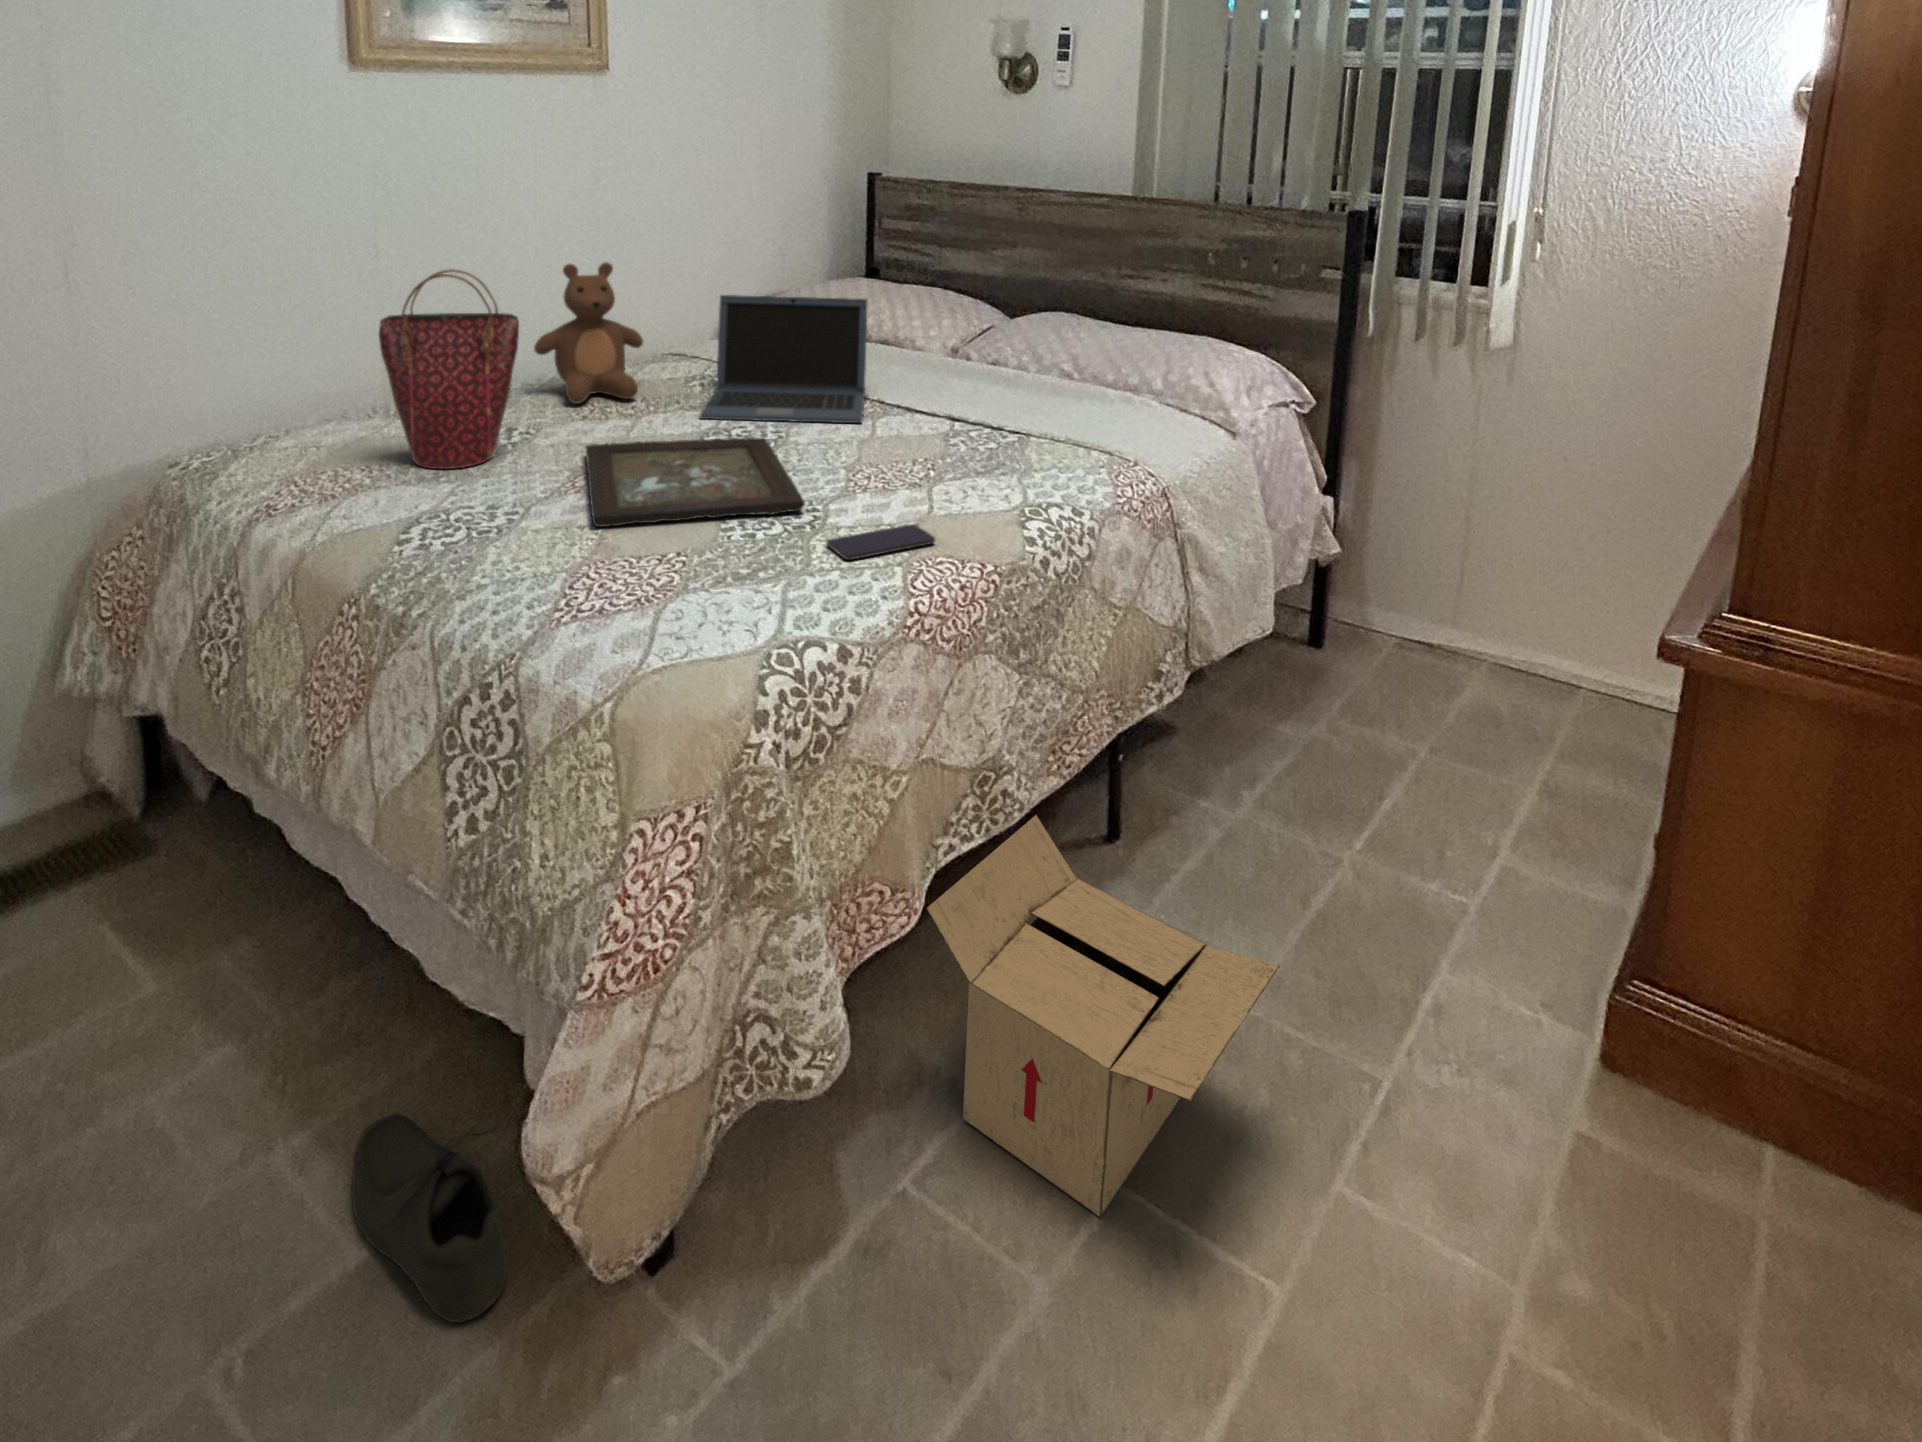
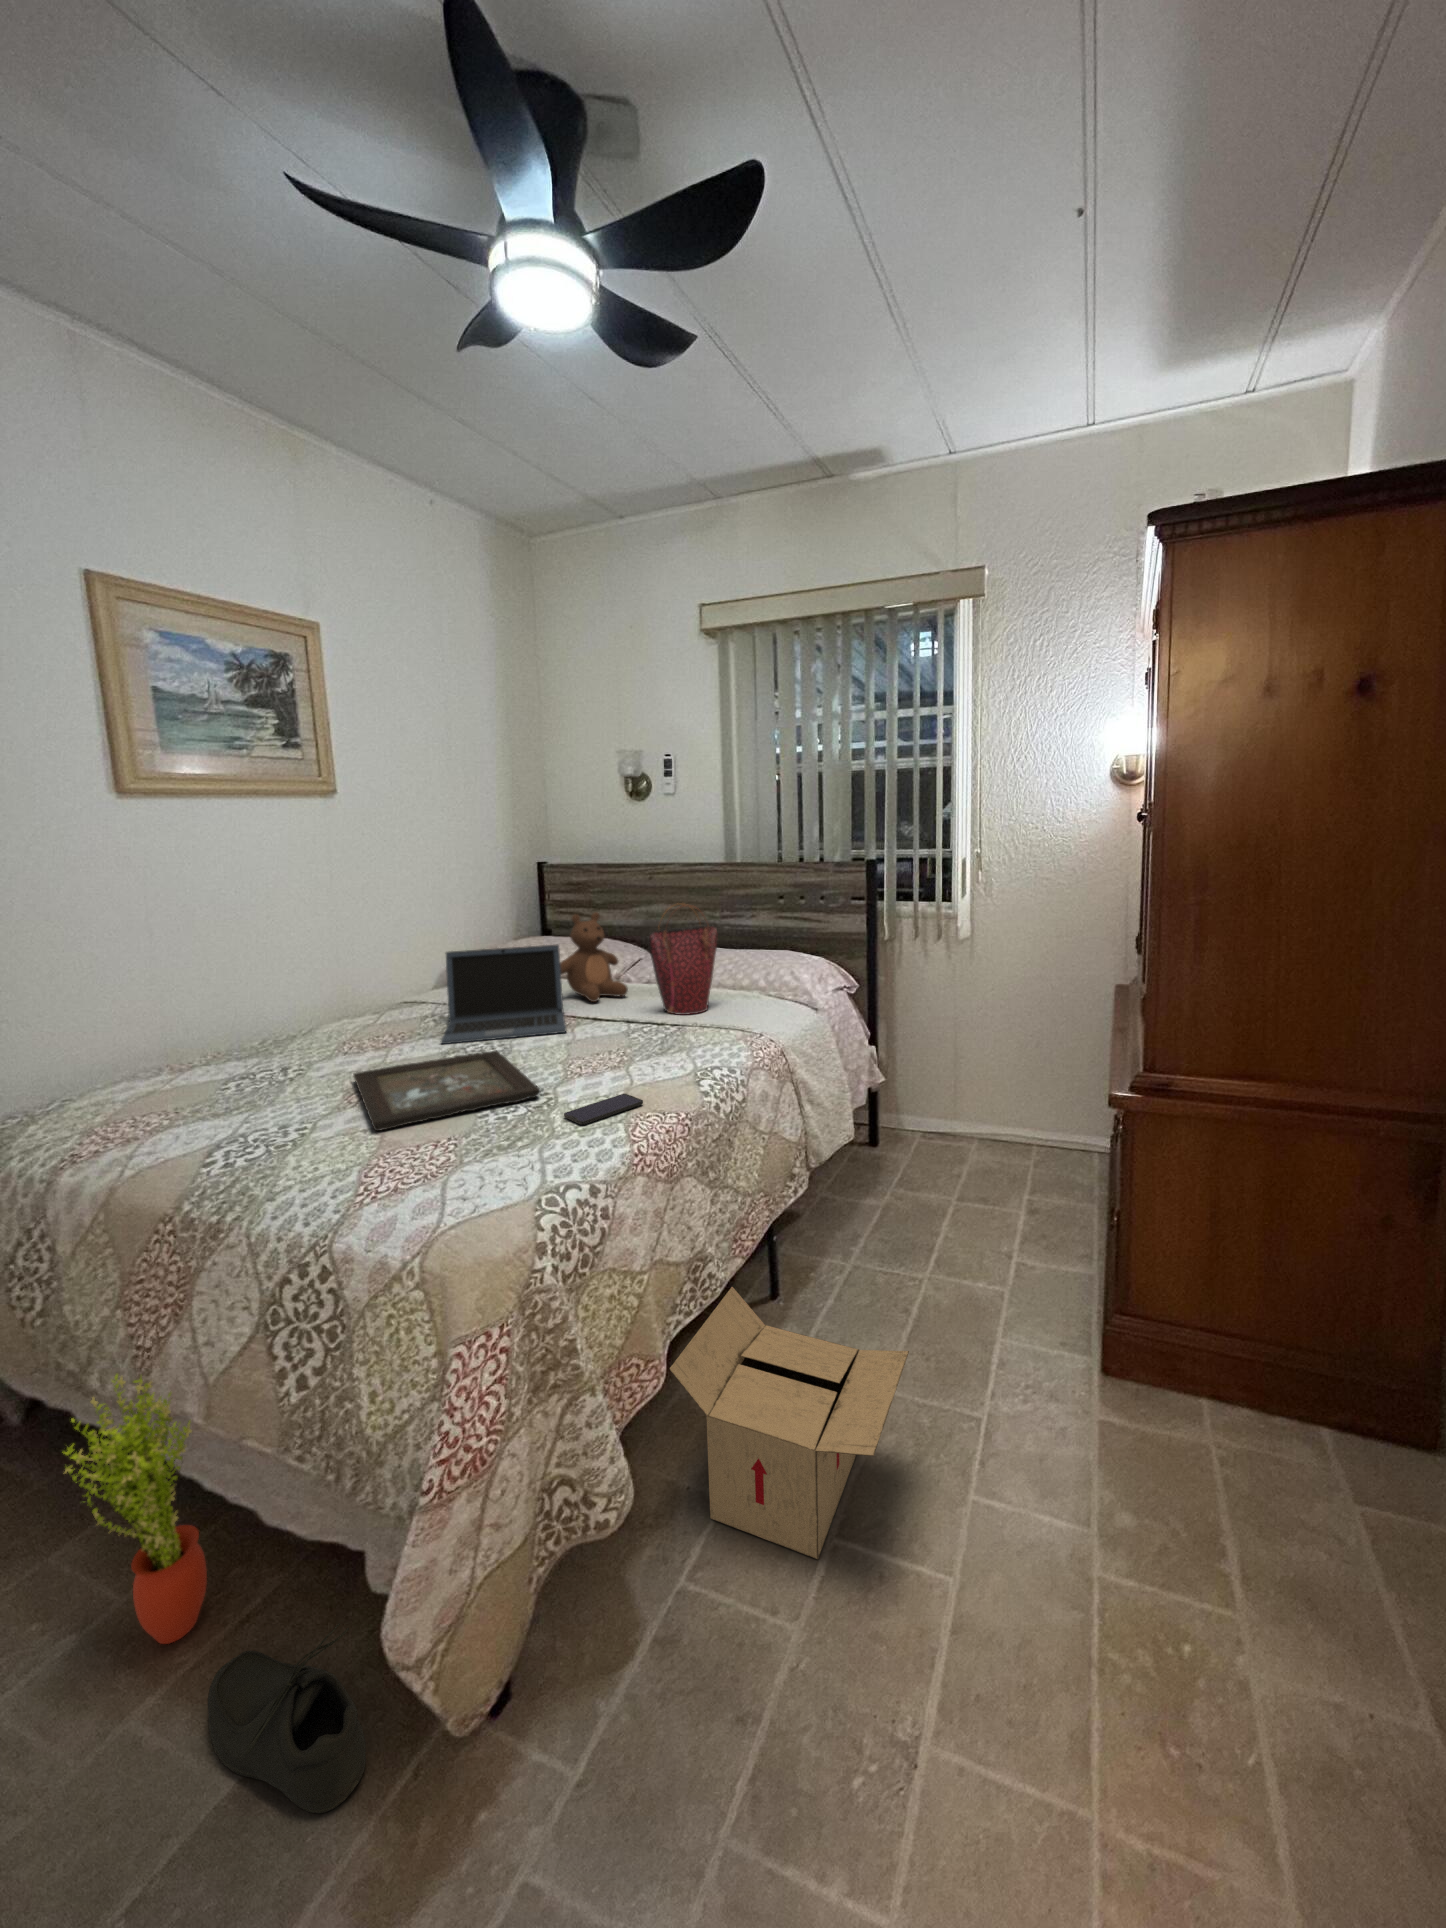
teddy bear: present [534,262,643,404] -> present [560,912,628,1002]
handbag: present [378,269,519,469] -> present [649,904,718,1015]
potted plant: none [232,763,370,1080] -> present [64,1374,207,1644]

